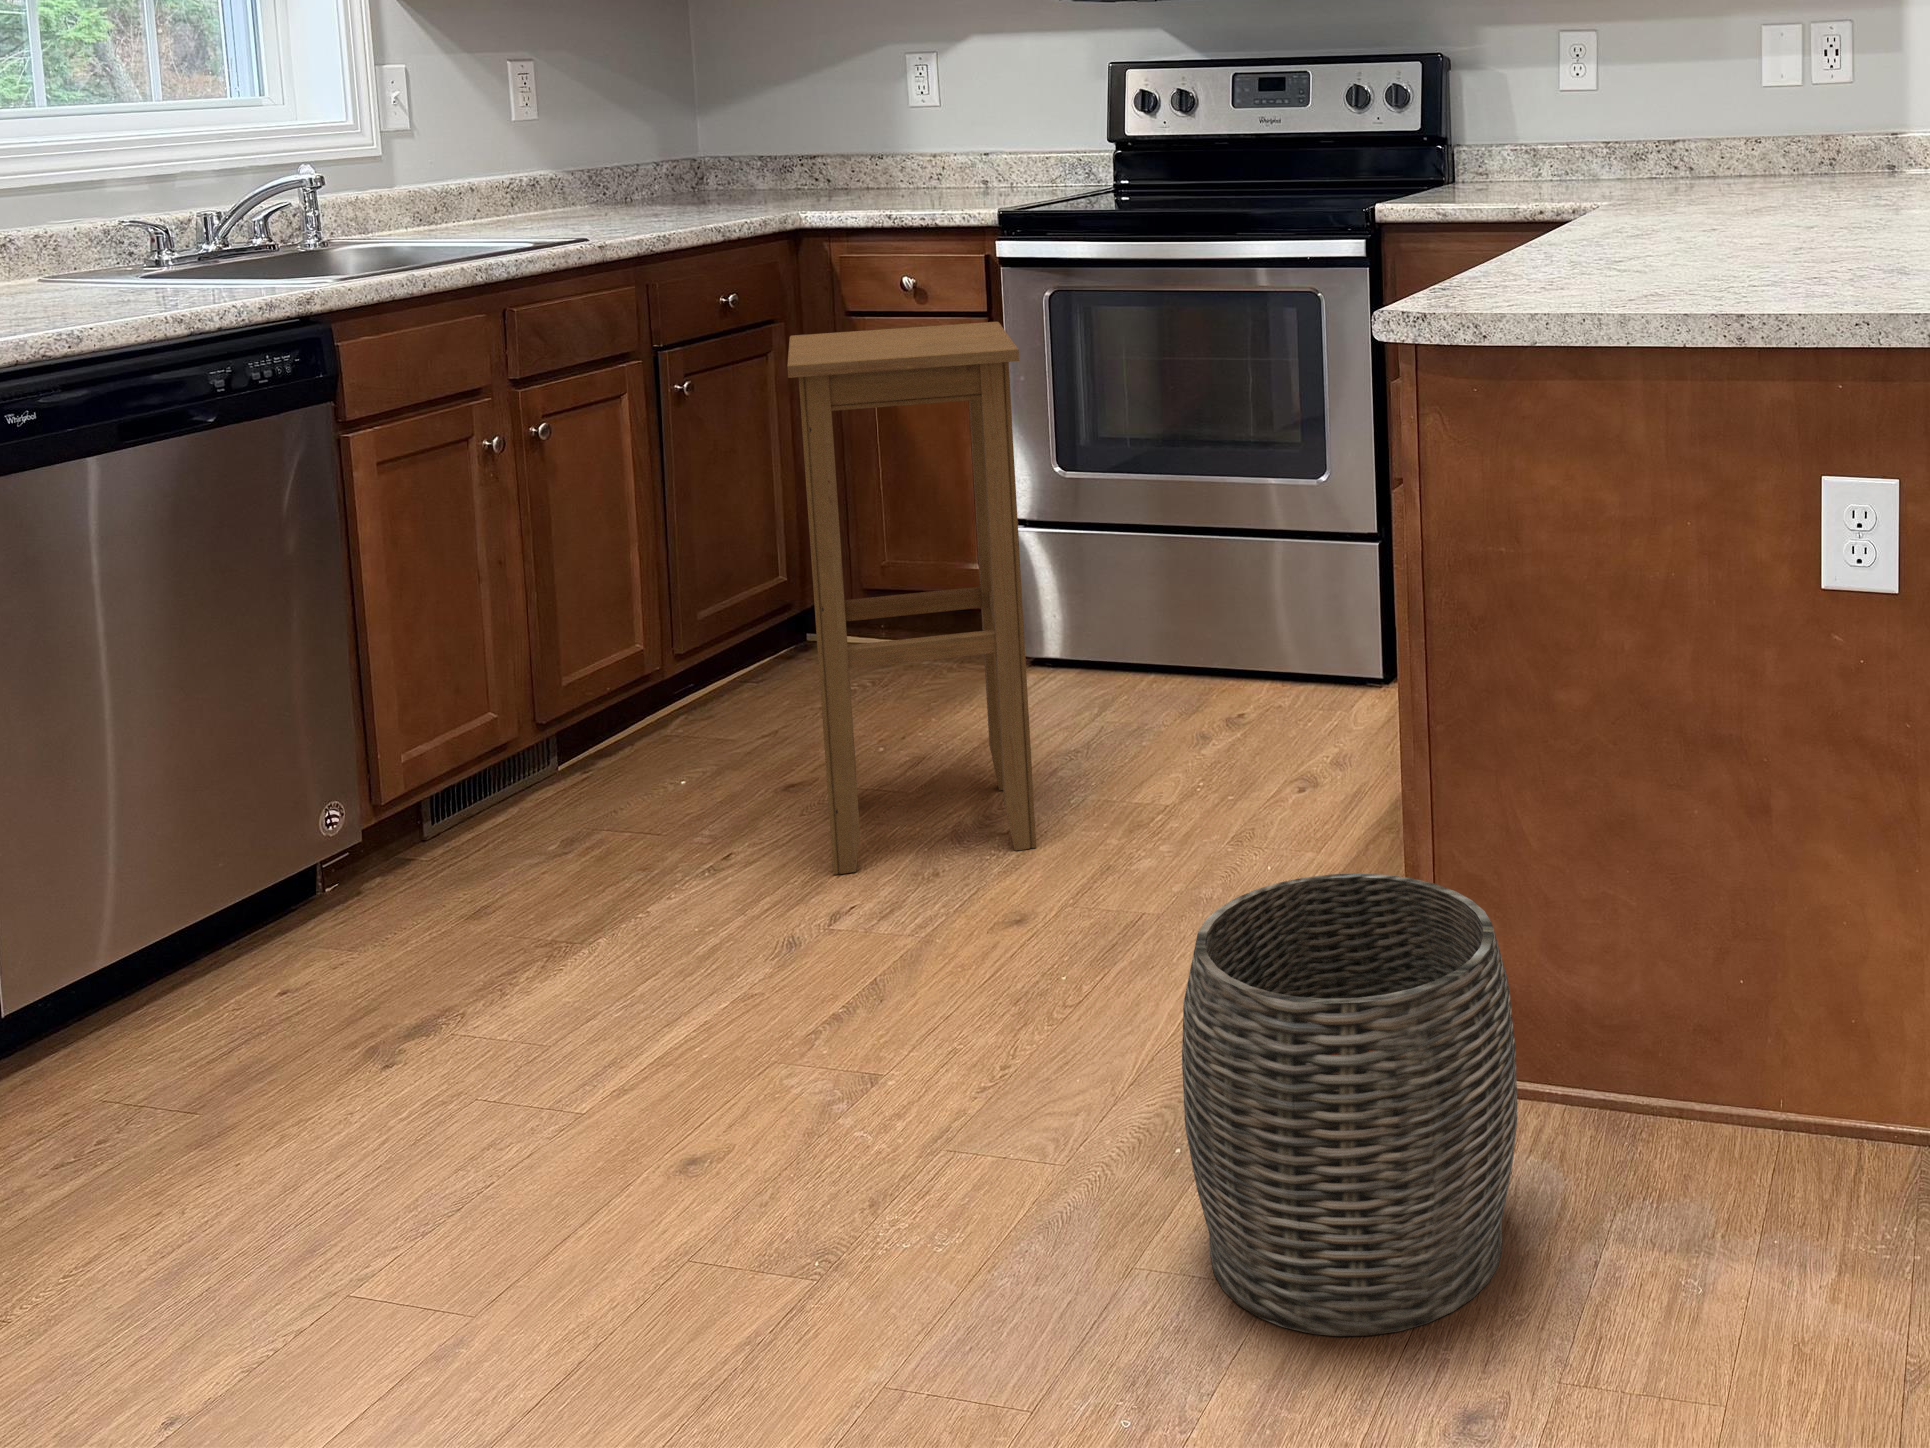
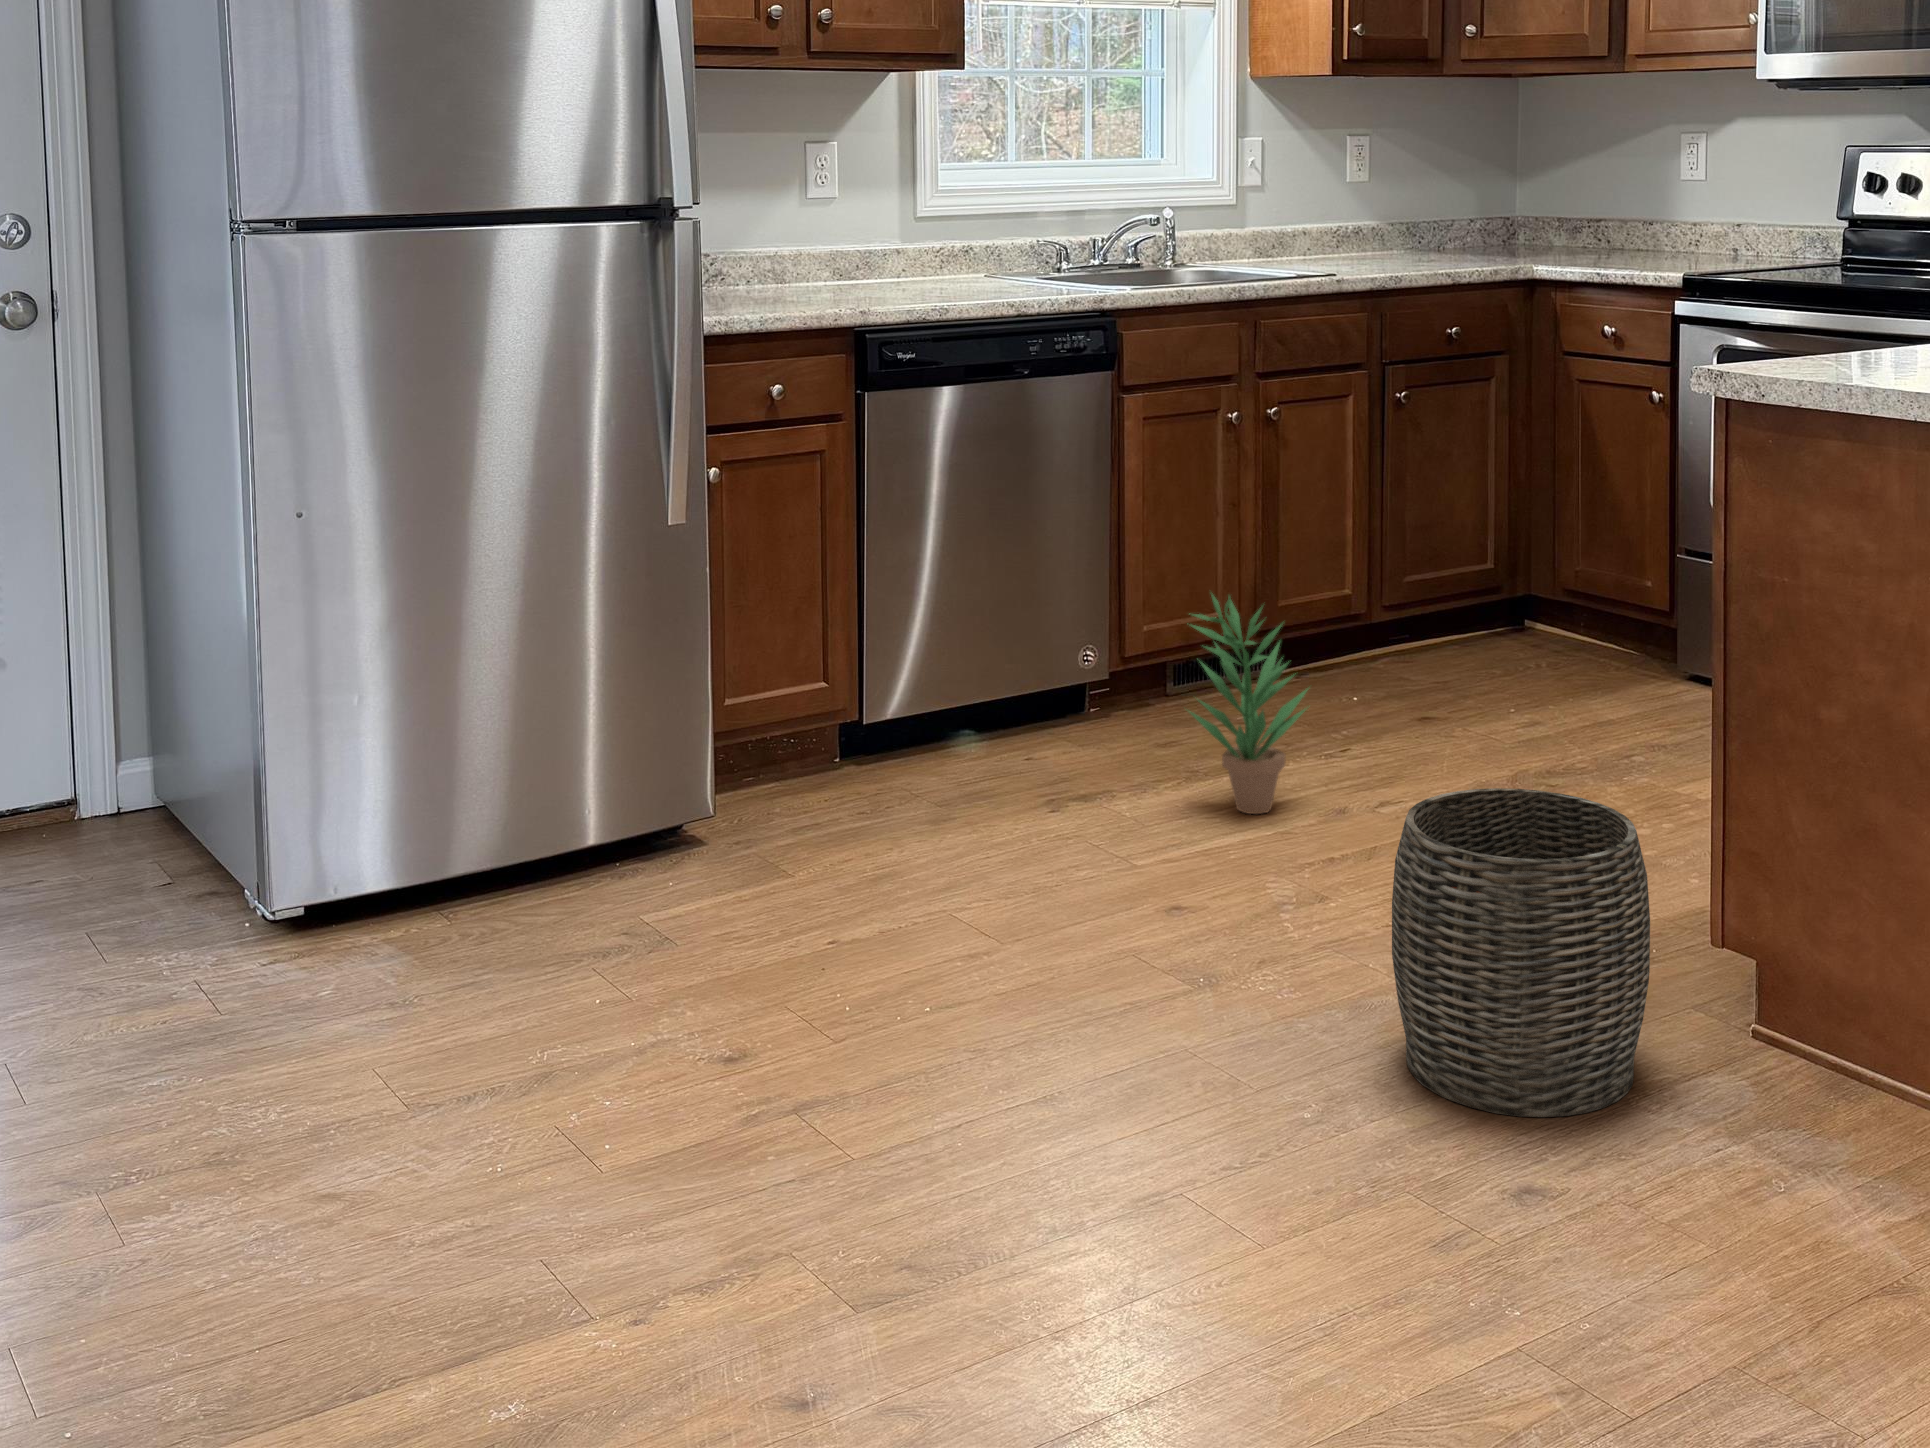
stool: present [787,322,1036,874] -> none [1383,360,1594,796]
potted plant: none [580,690,760,985] -> present [1190,594,1308,814]

